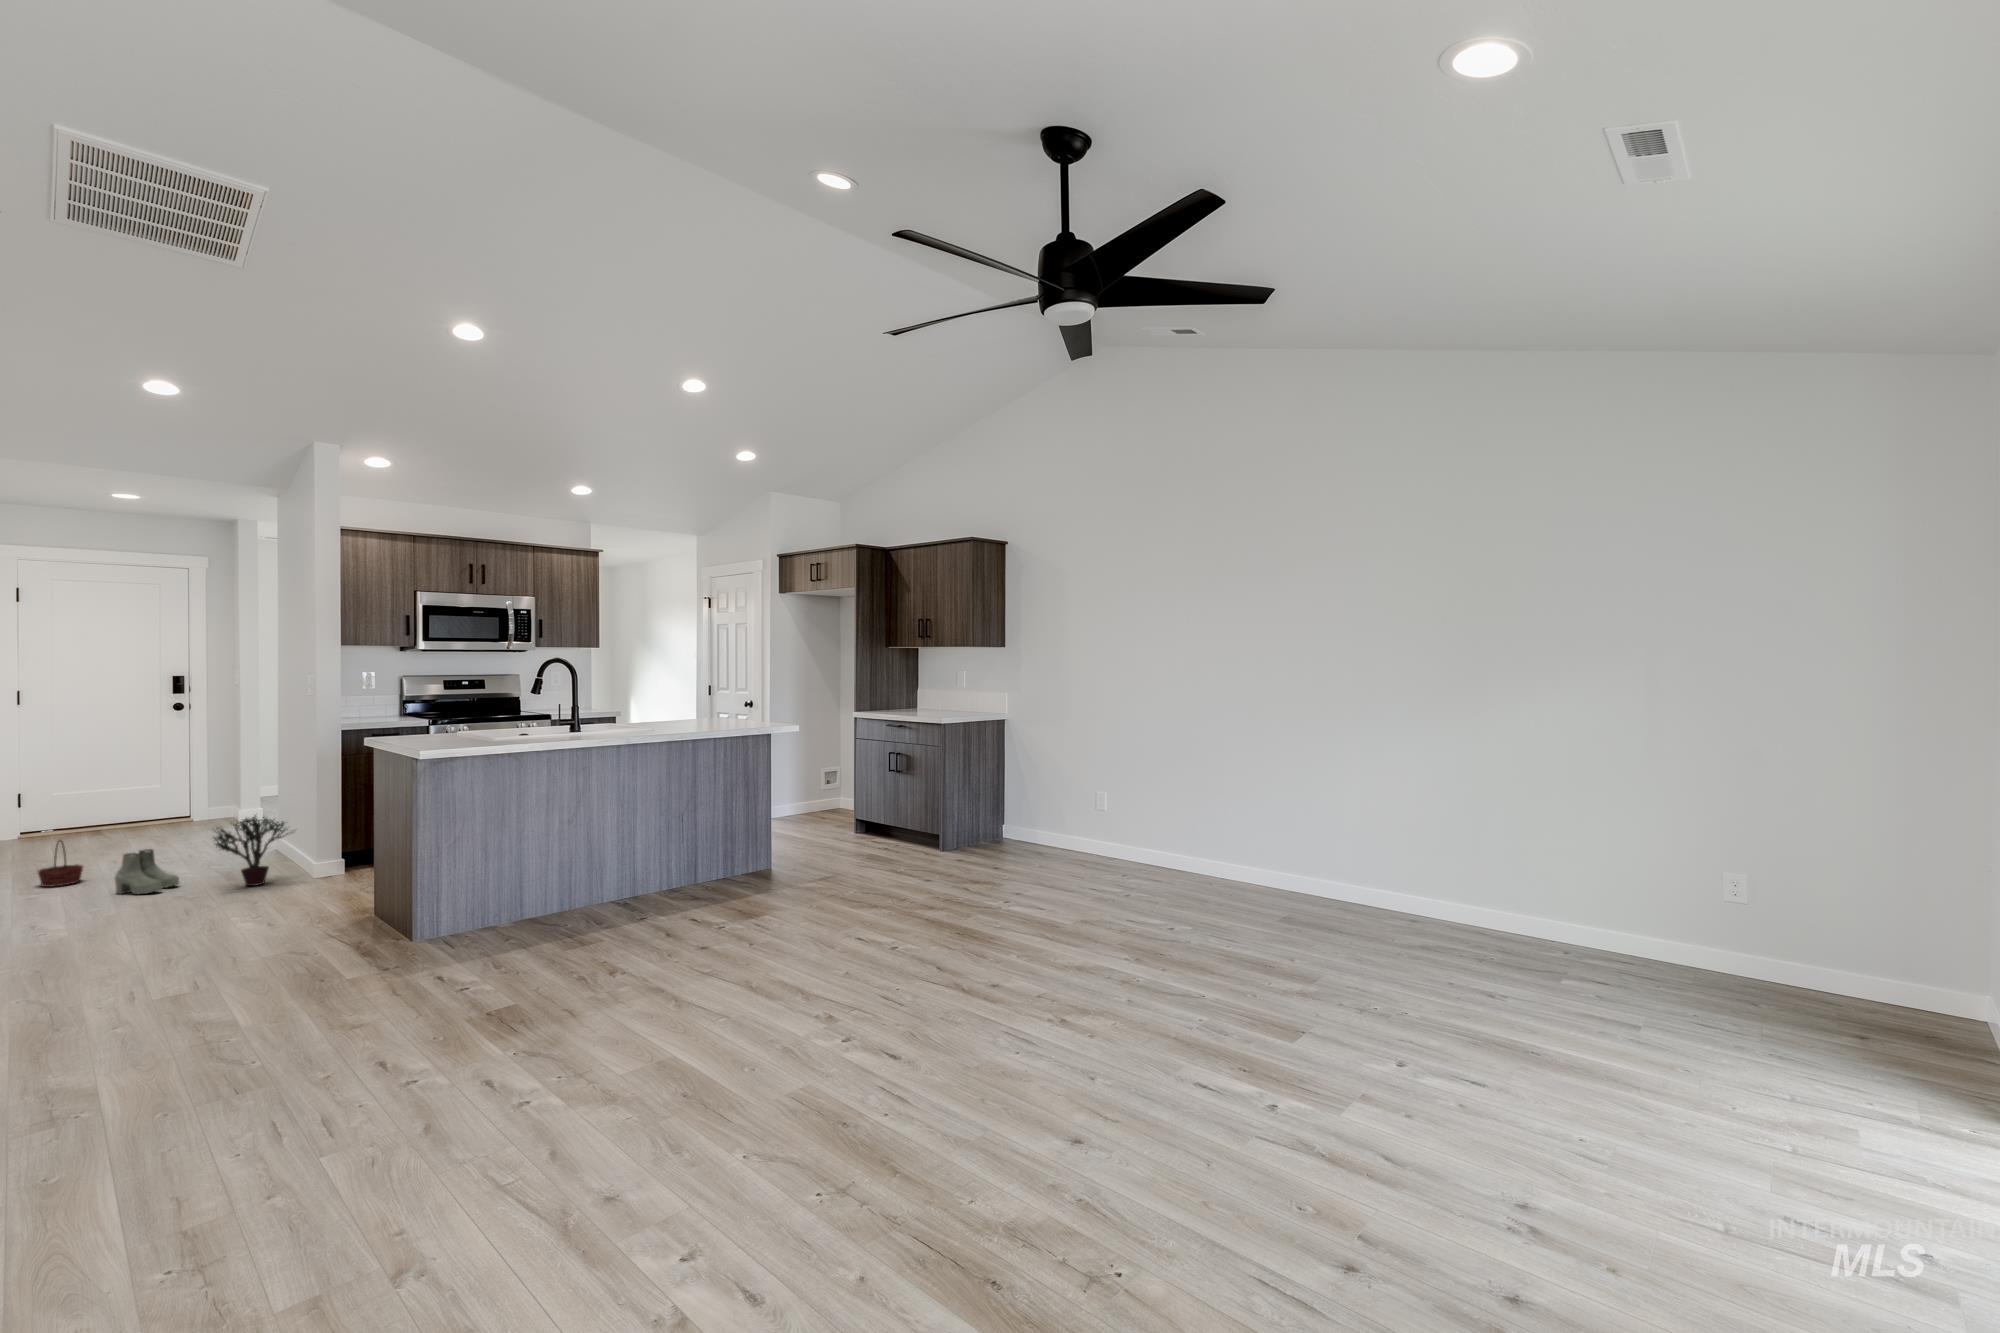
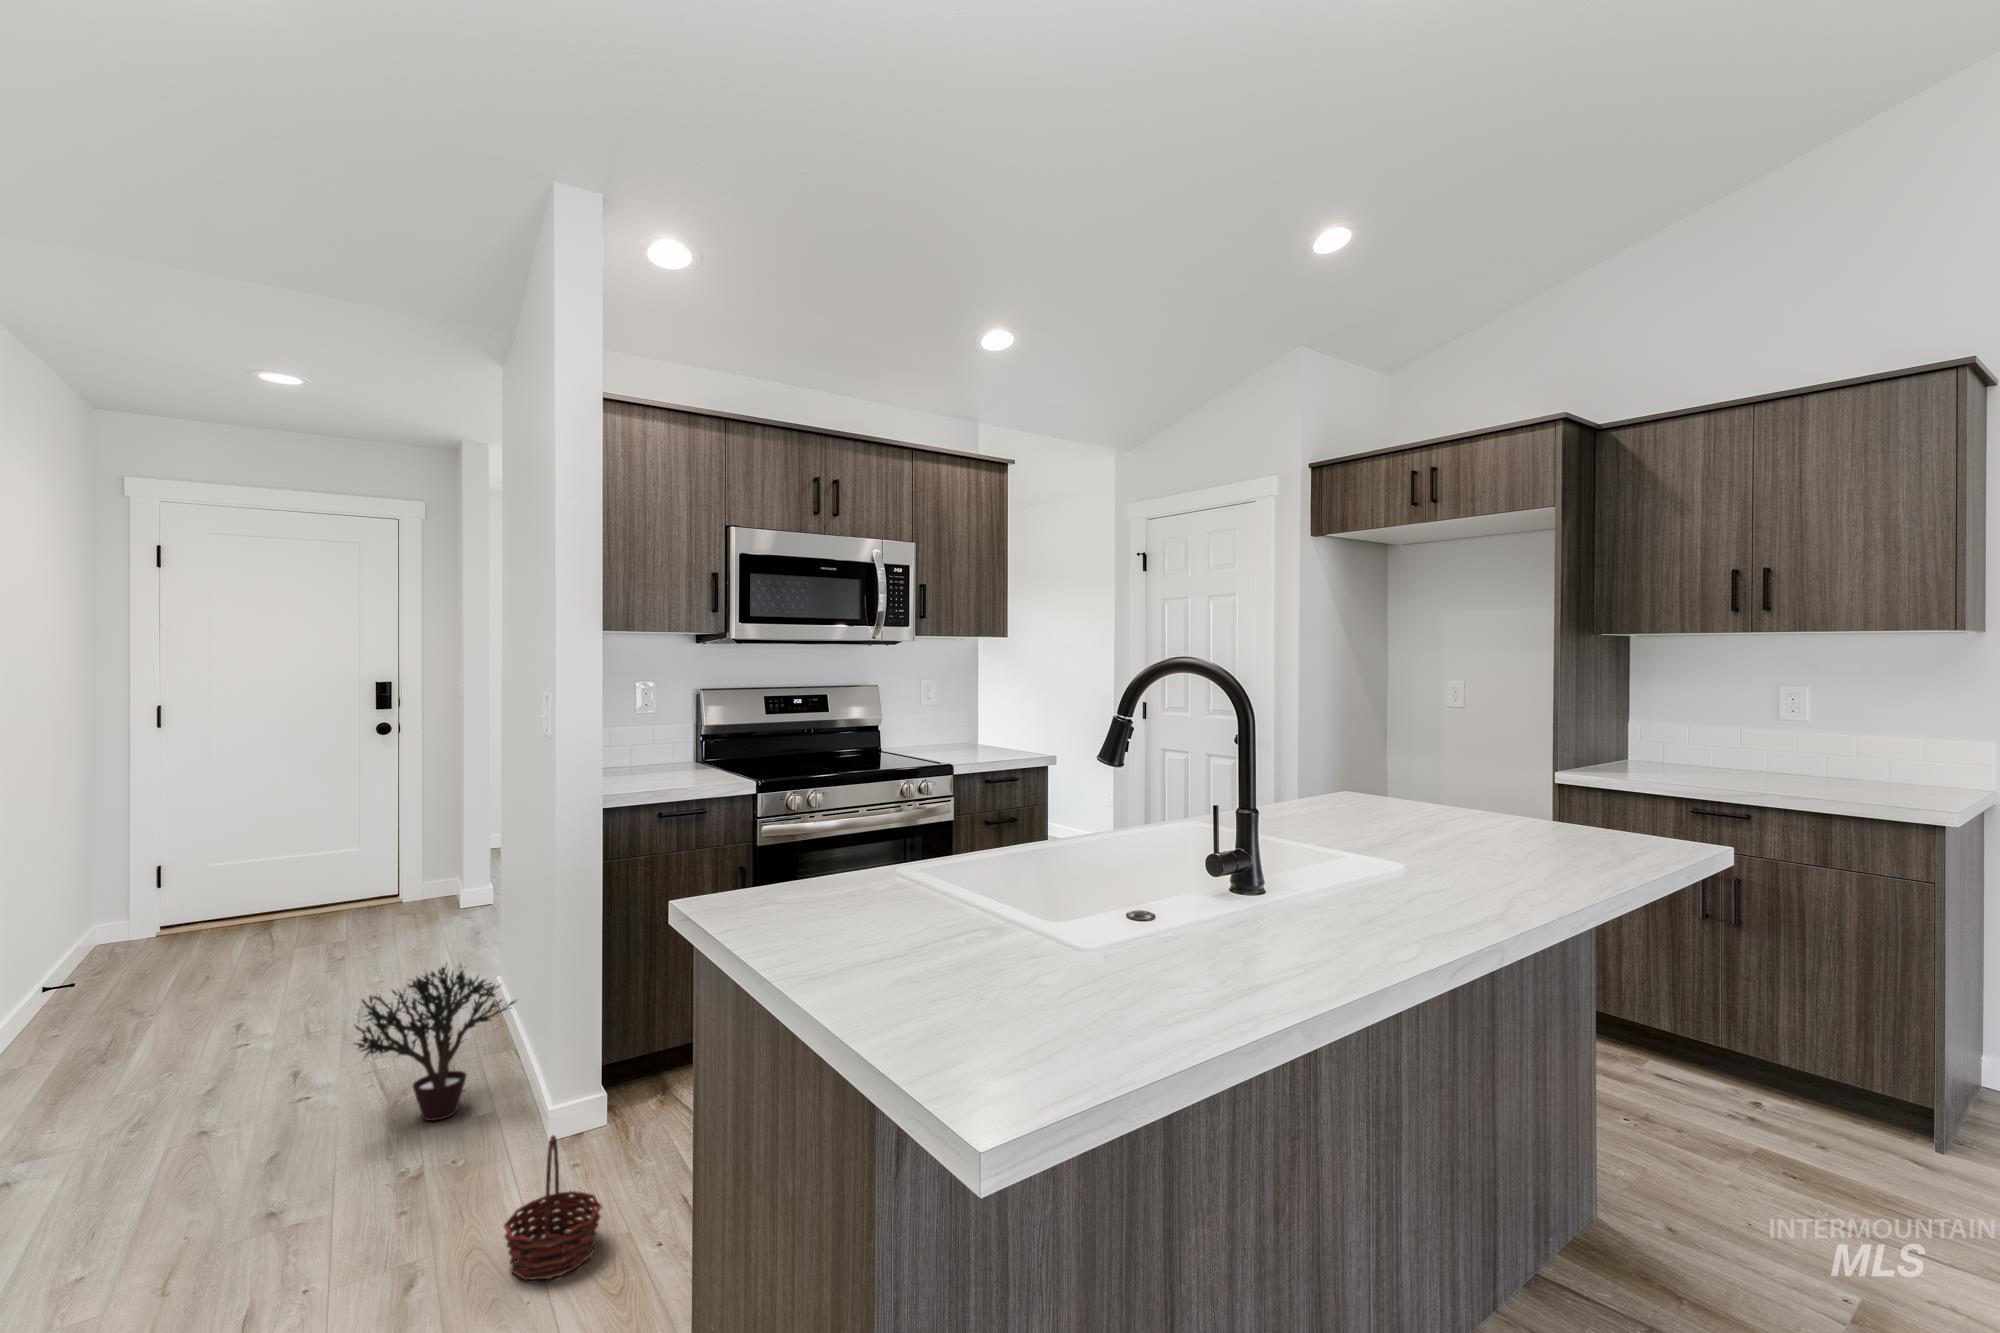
basket: present [38,840,83,887] -> present [504,1136,602,1280]
boots: present [115,849,179,894] -> none [183,1027,305,1139]

